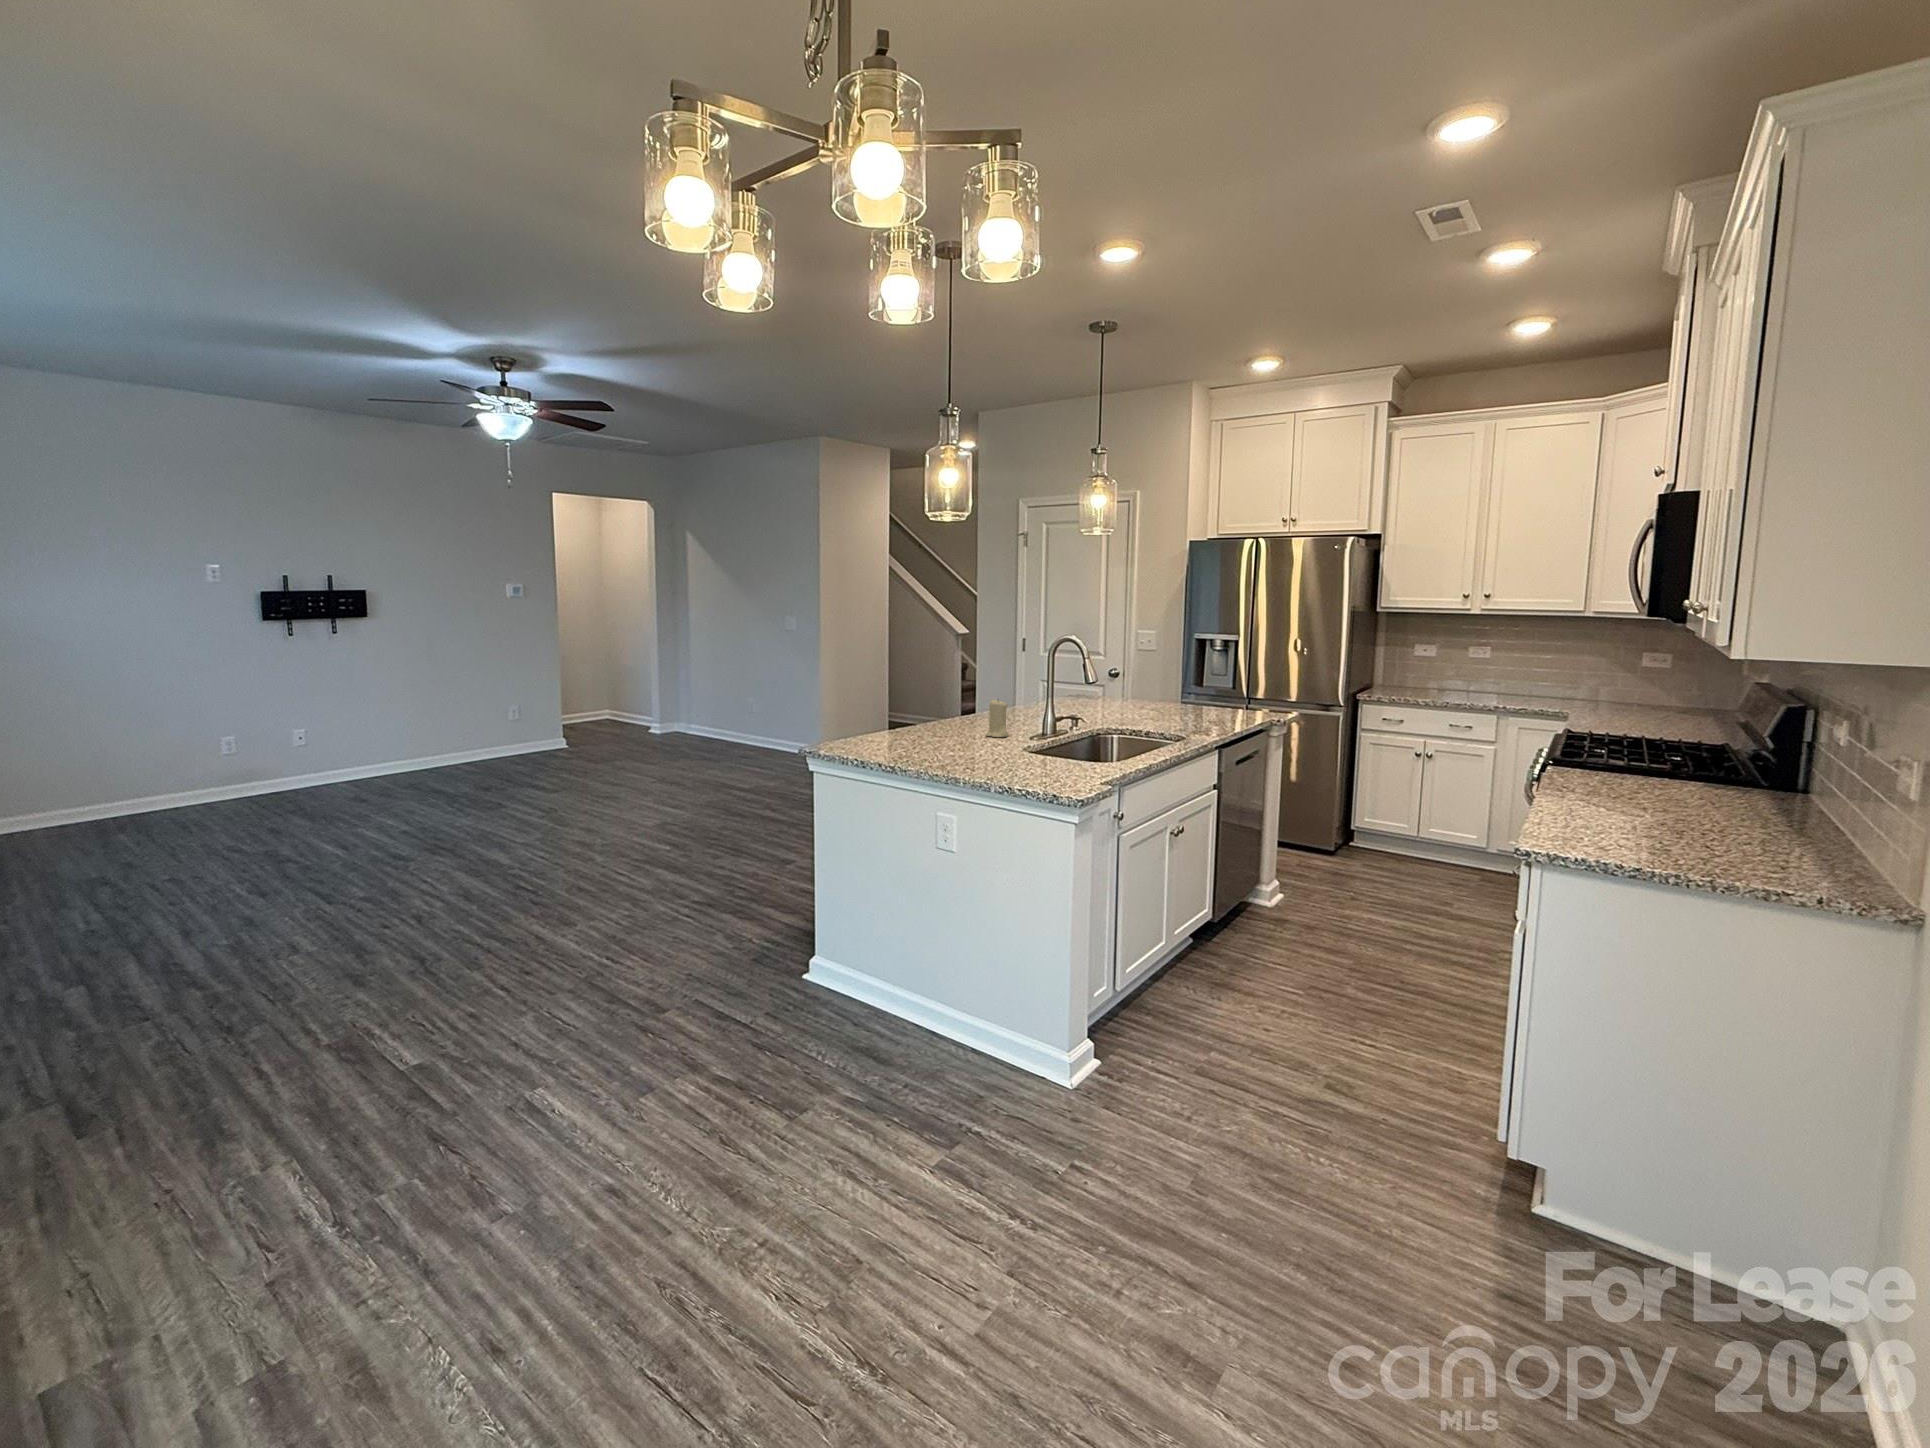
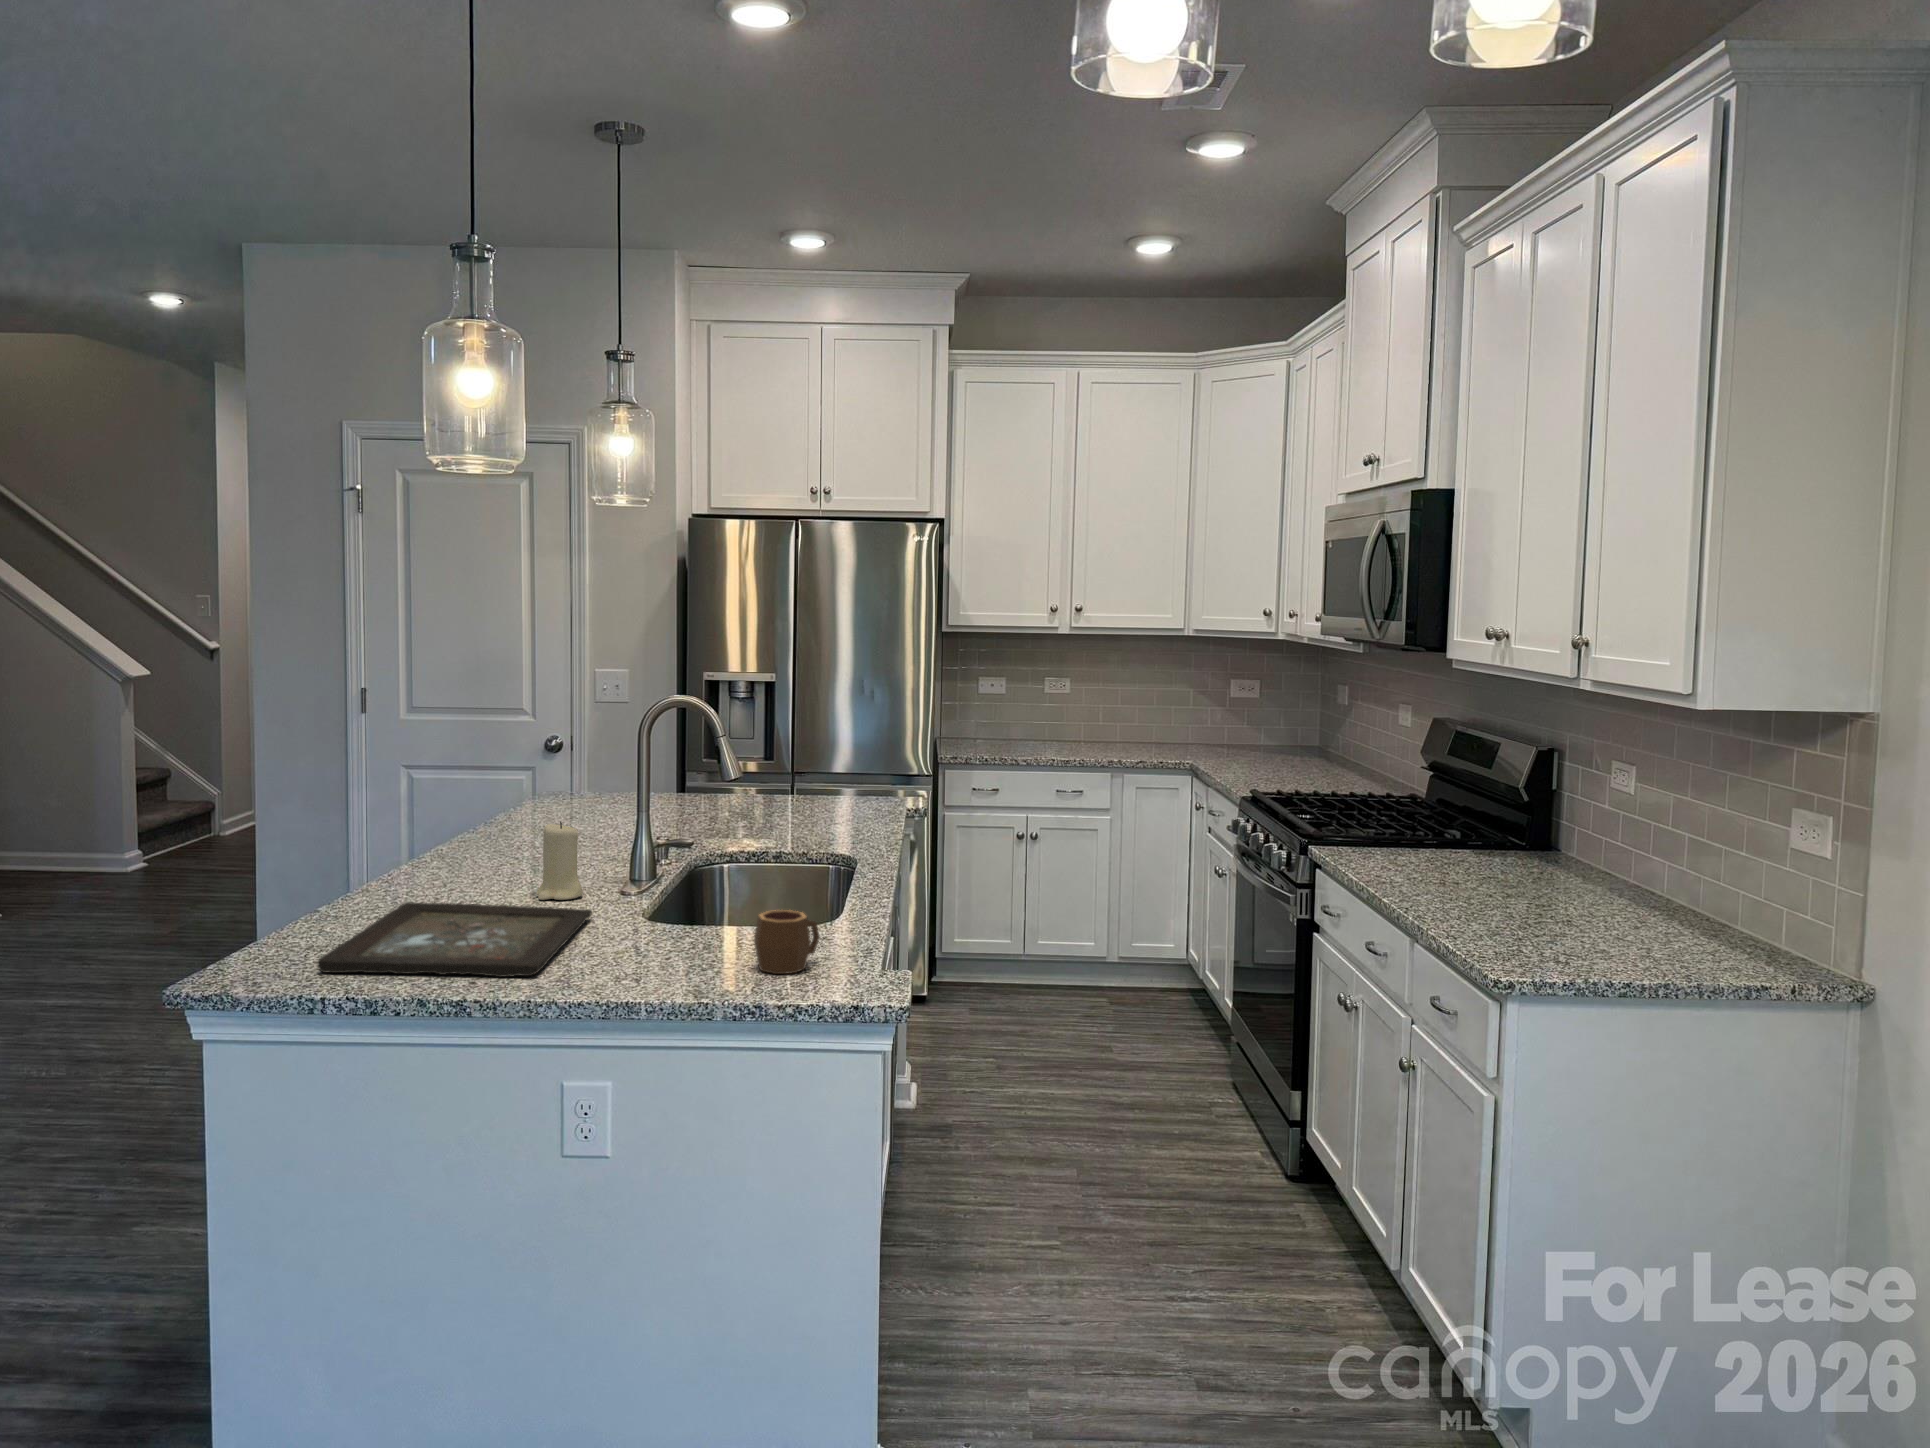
tray: none [857,729,995,760] -> present [318,902,592,977]
mug: none [1029,744,1066,776] -> present [754,910,819,974]

